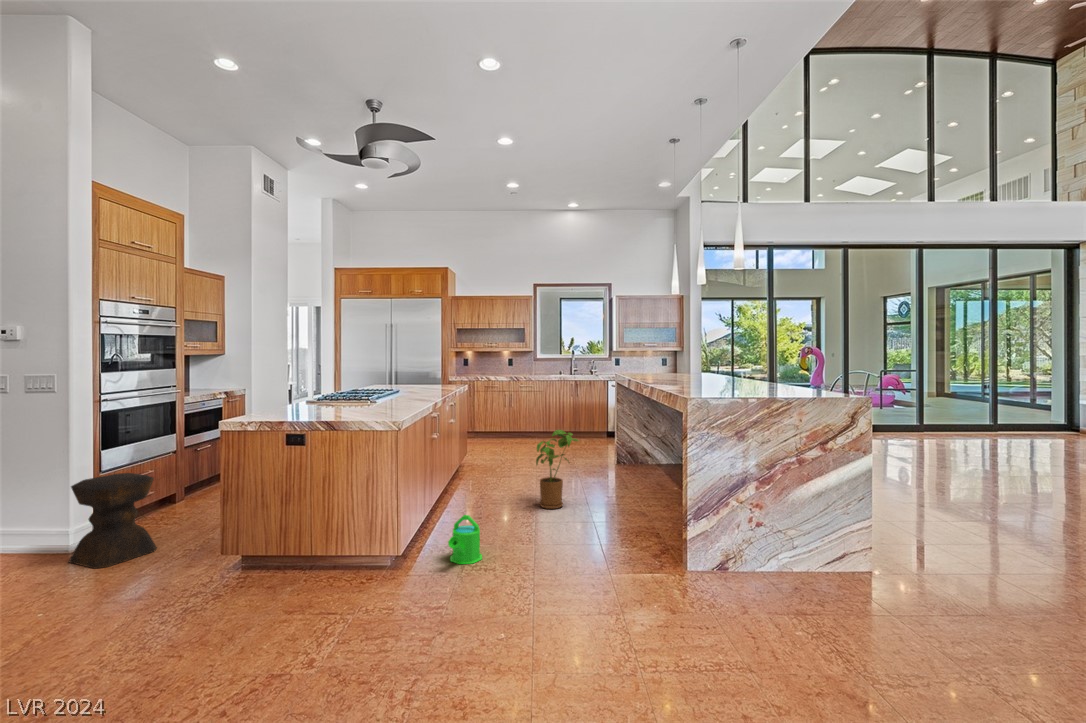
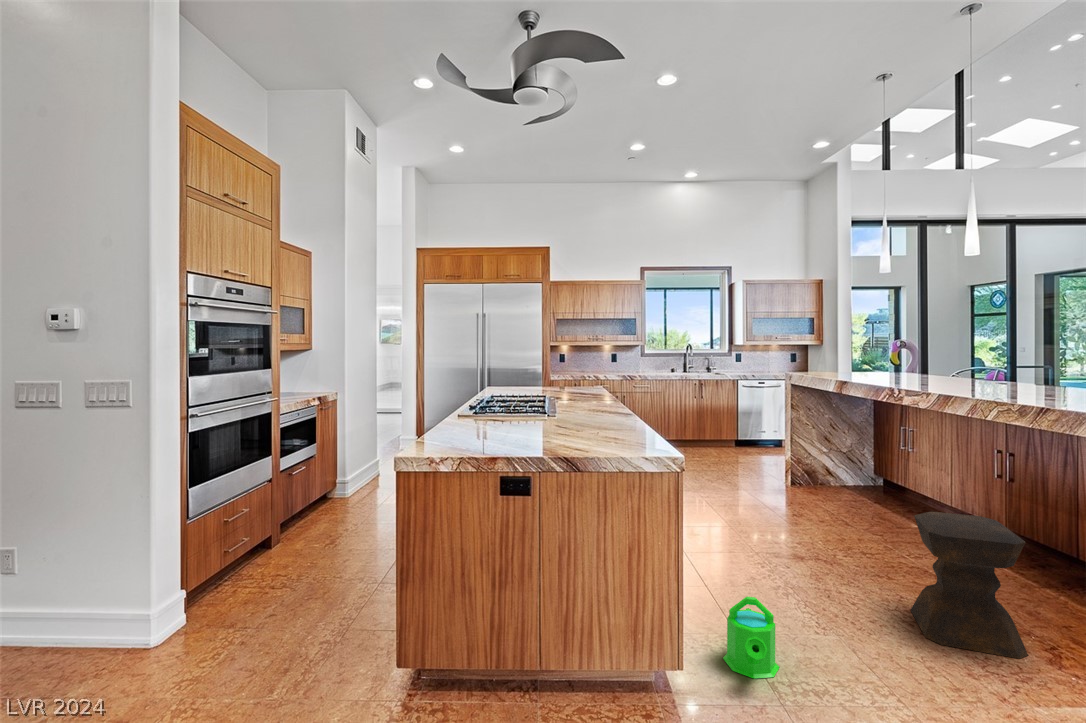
house plant: present [536,430,578,509] -> none [752,452,821,562]
stool: present [69,473,157,568] -> present [911,512,1028,659]

